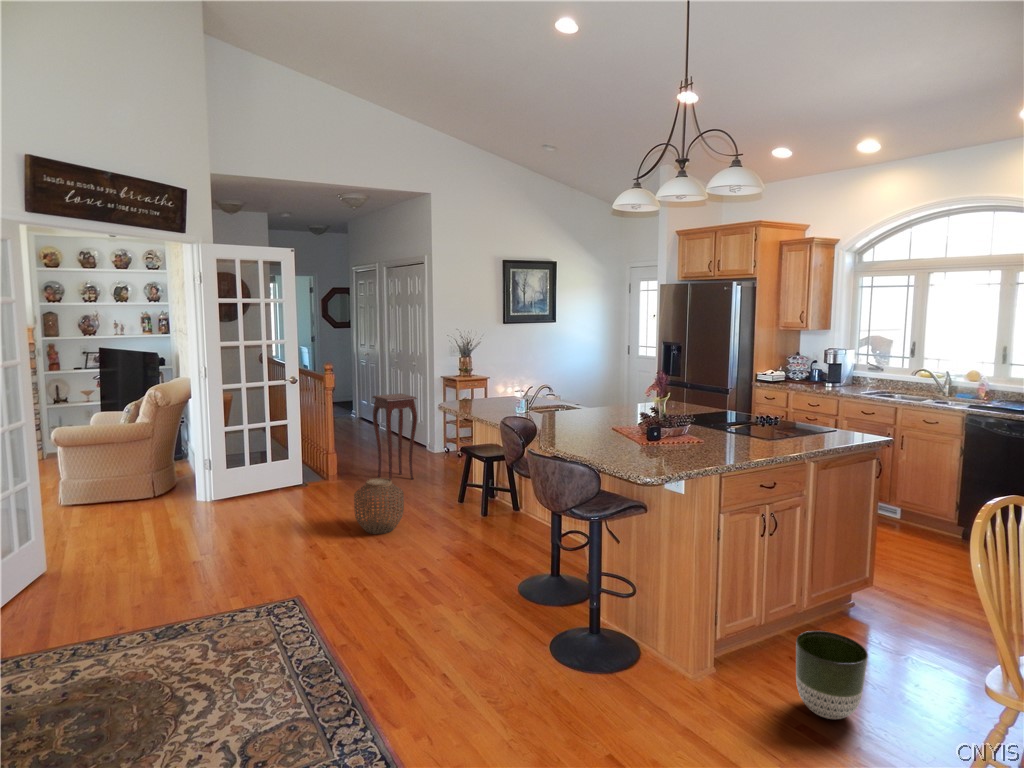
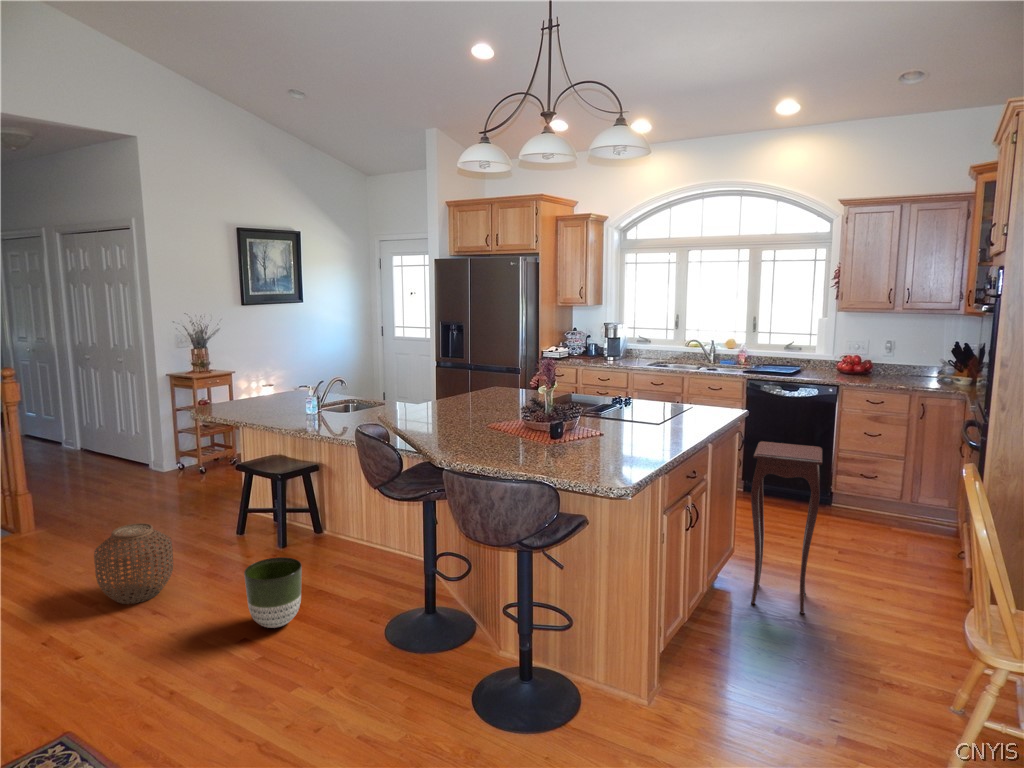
side table: present [372,393,417,480] -> present [751,441,822,613]
planter: present [796,631,868,719] -> present [244,557,302,628]

